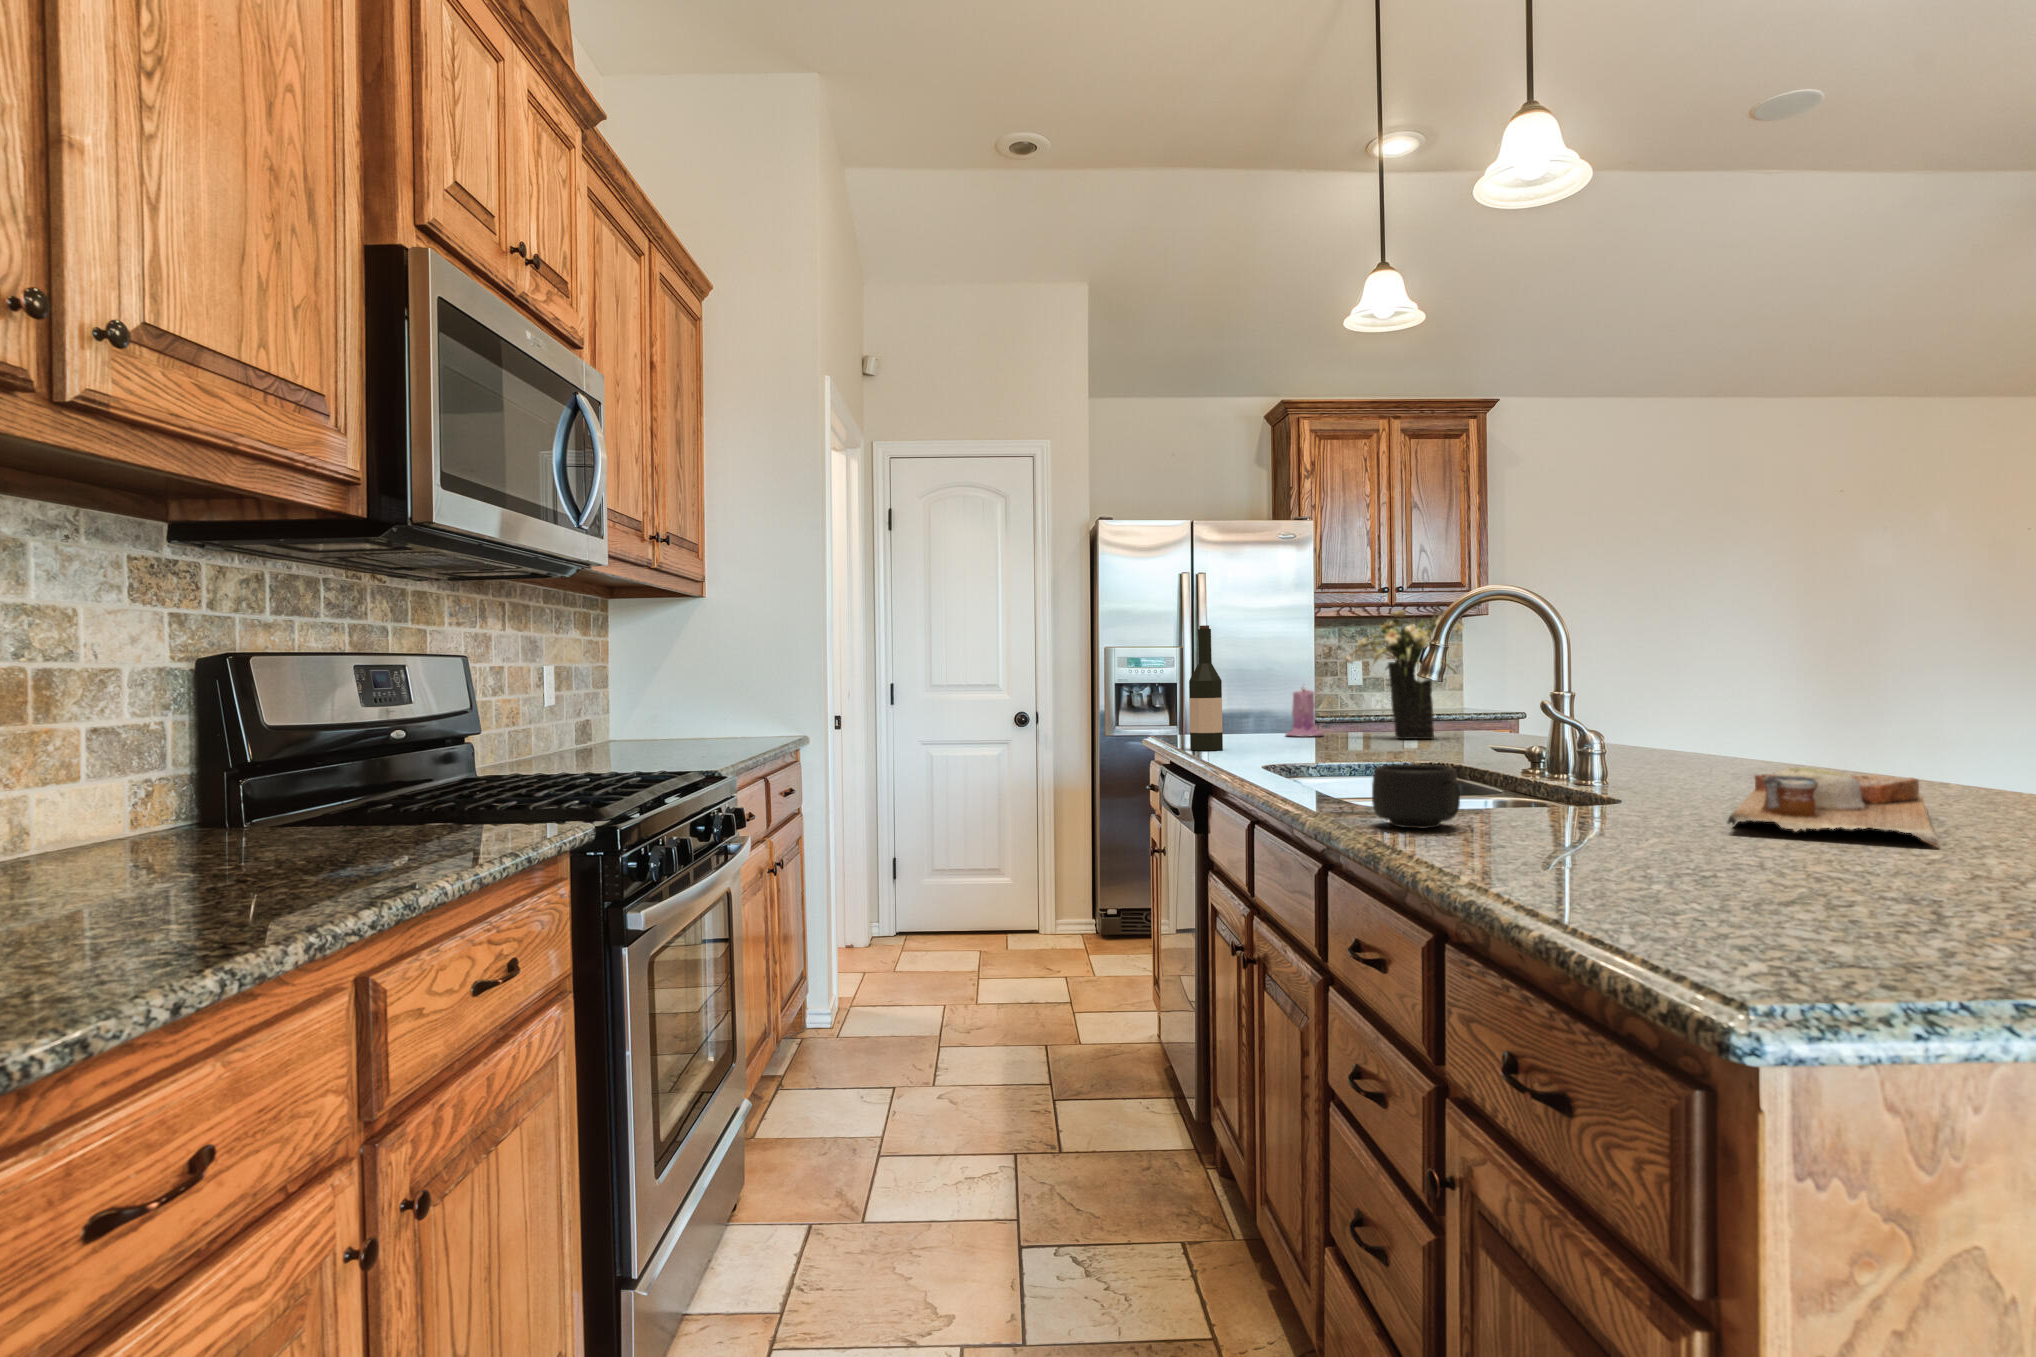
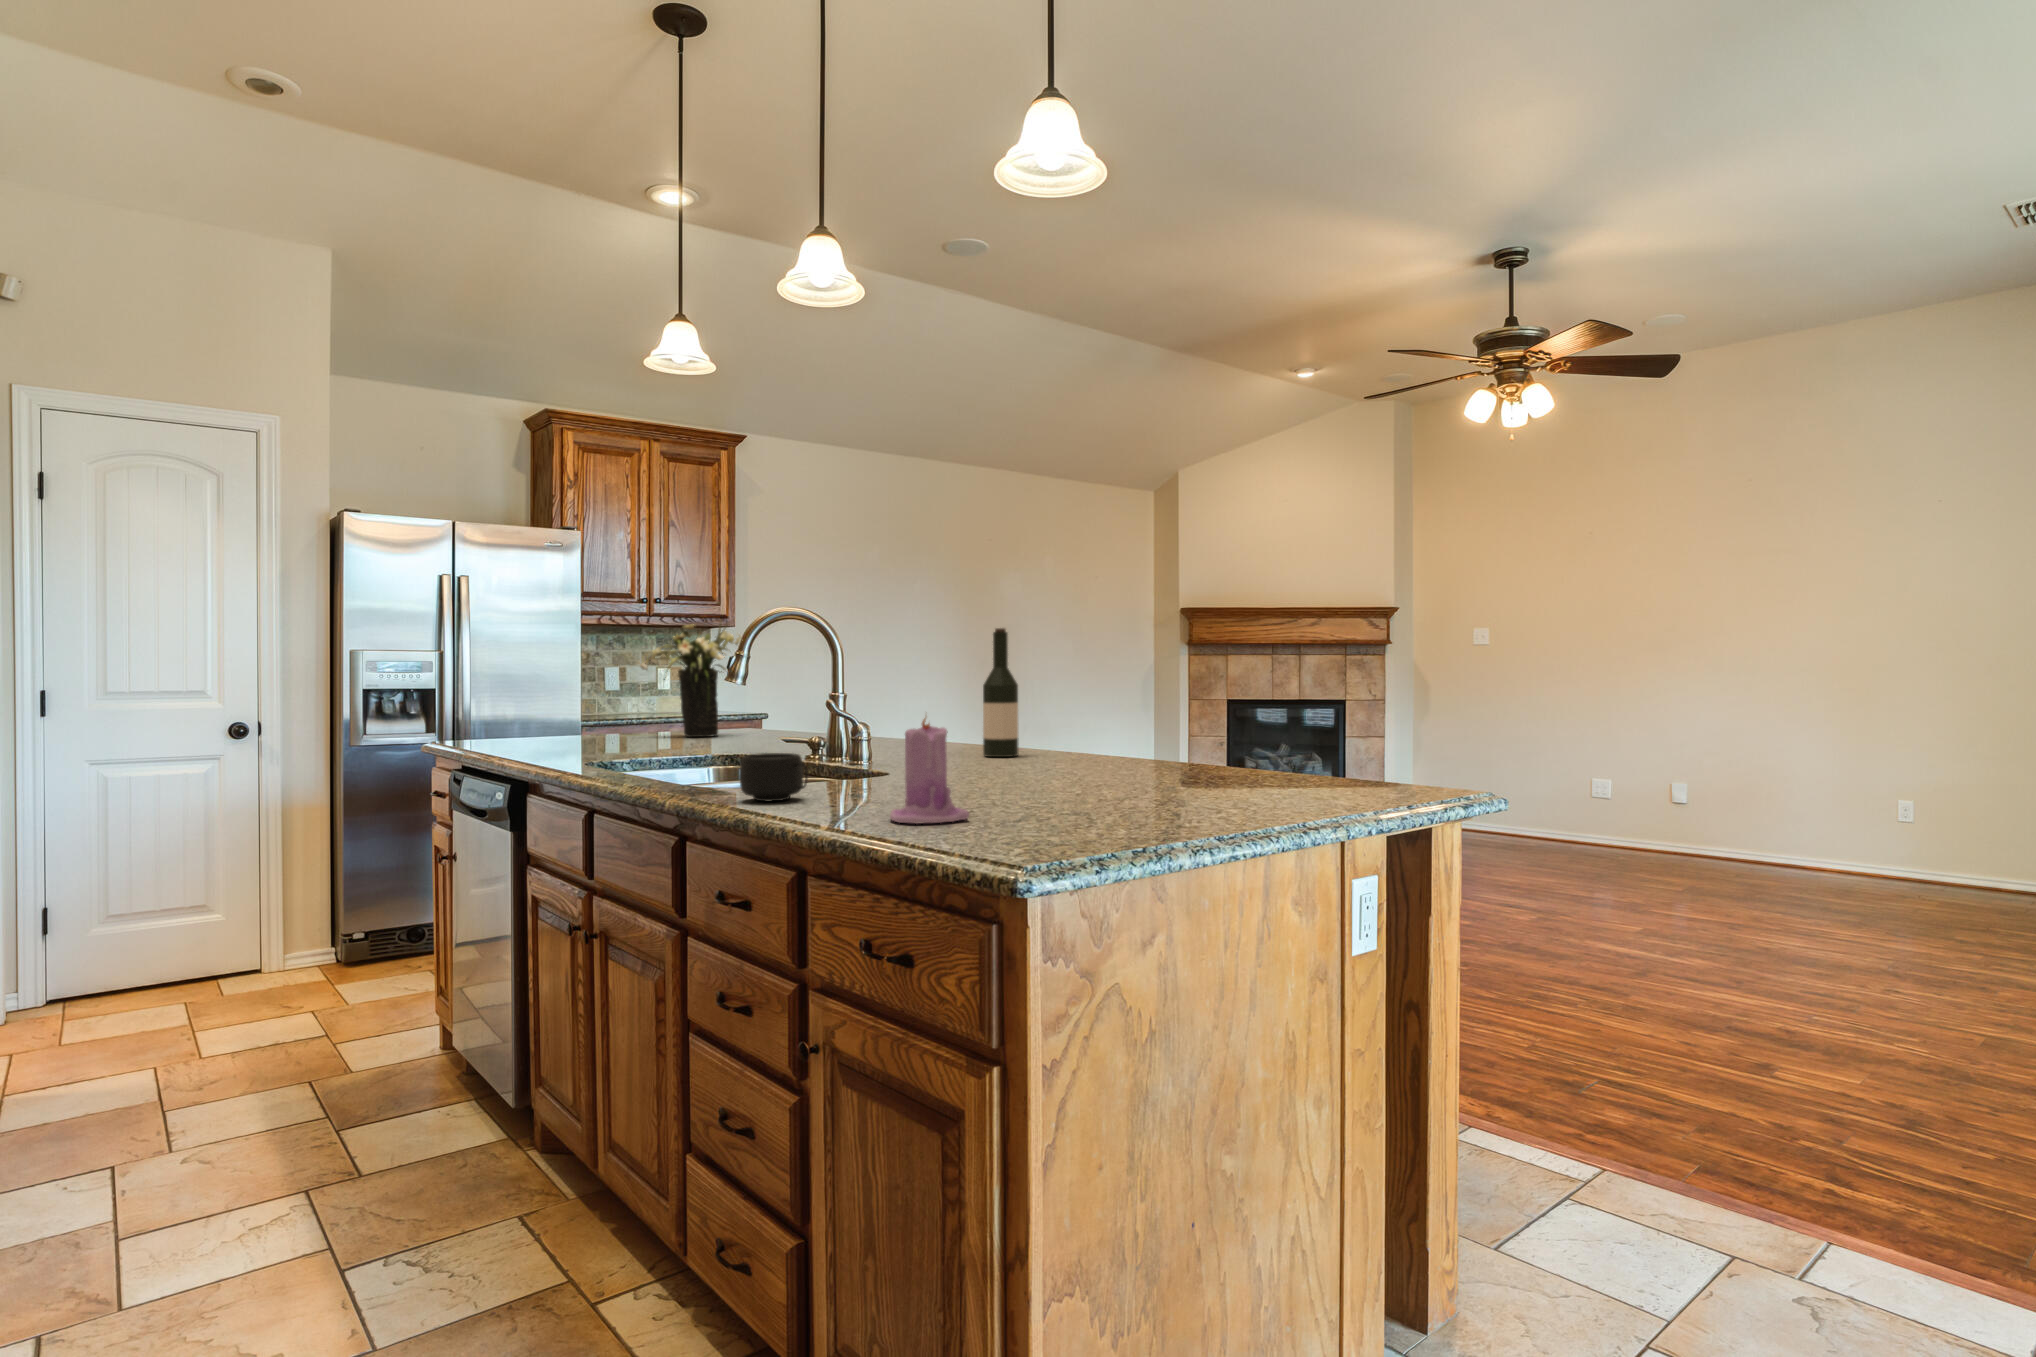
wine bottle: present [1189,625,1223,750] -> present [983,628,1019,757]
candle: present [1286,686,1324,737] -> present [890,718,969,823]
cutting board: present [1727,767,1939,847] -> none [965,745,1071,788]

